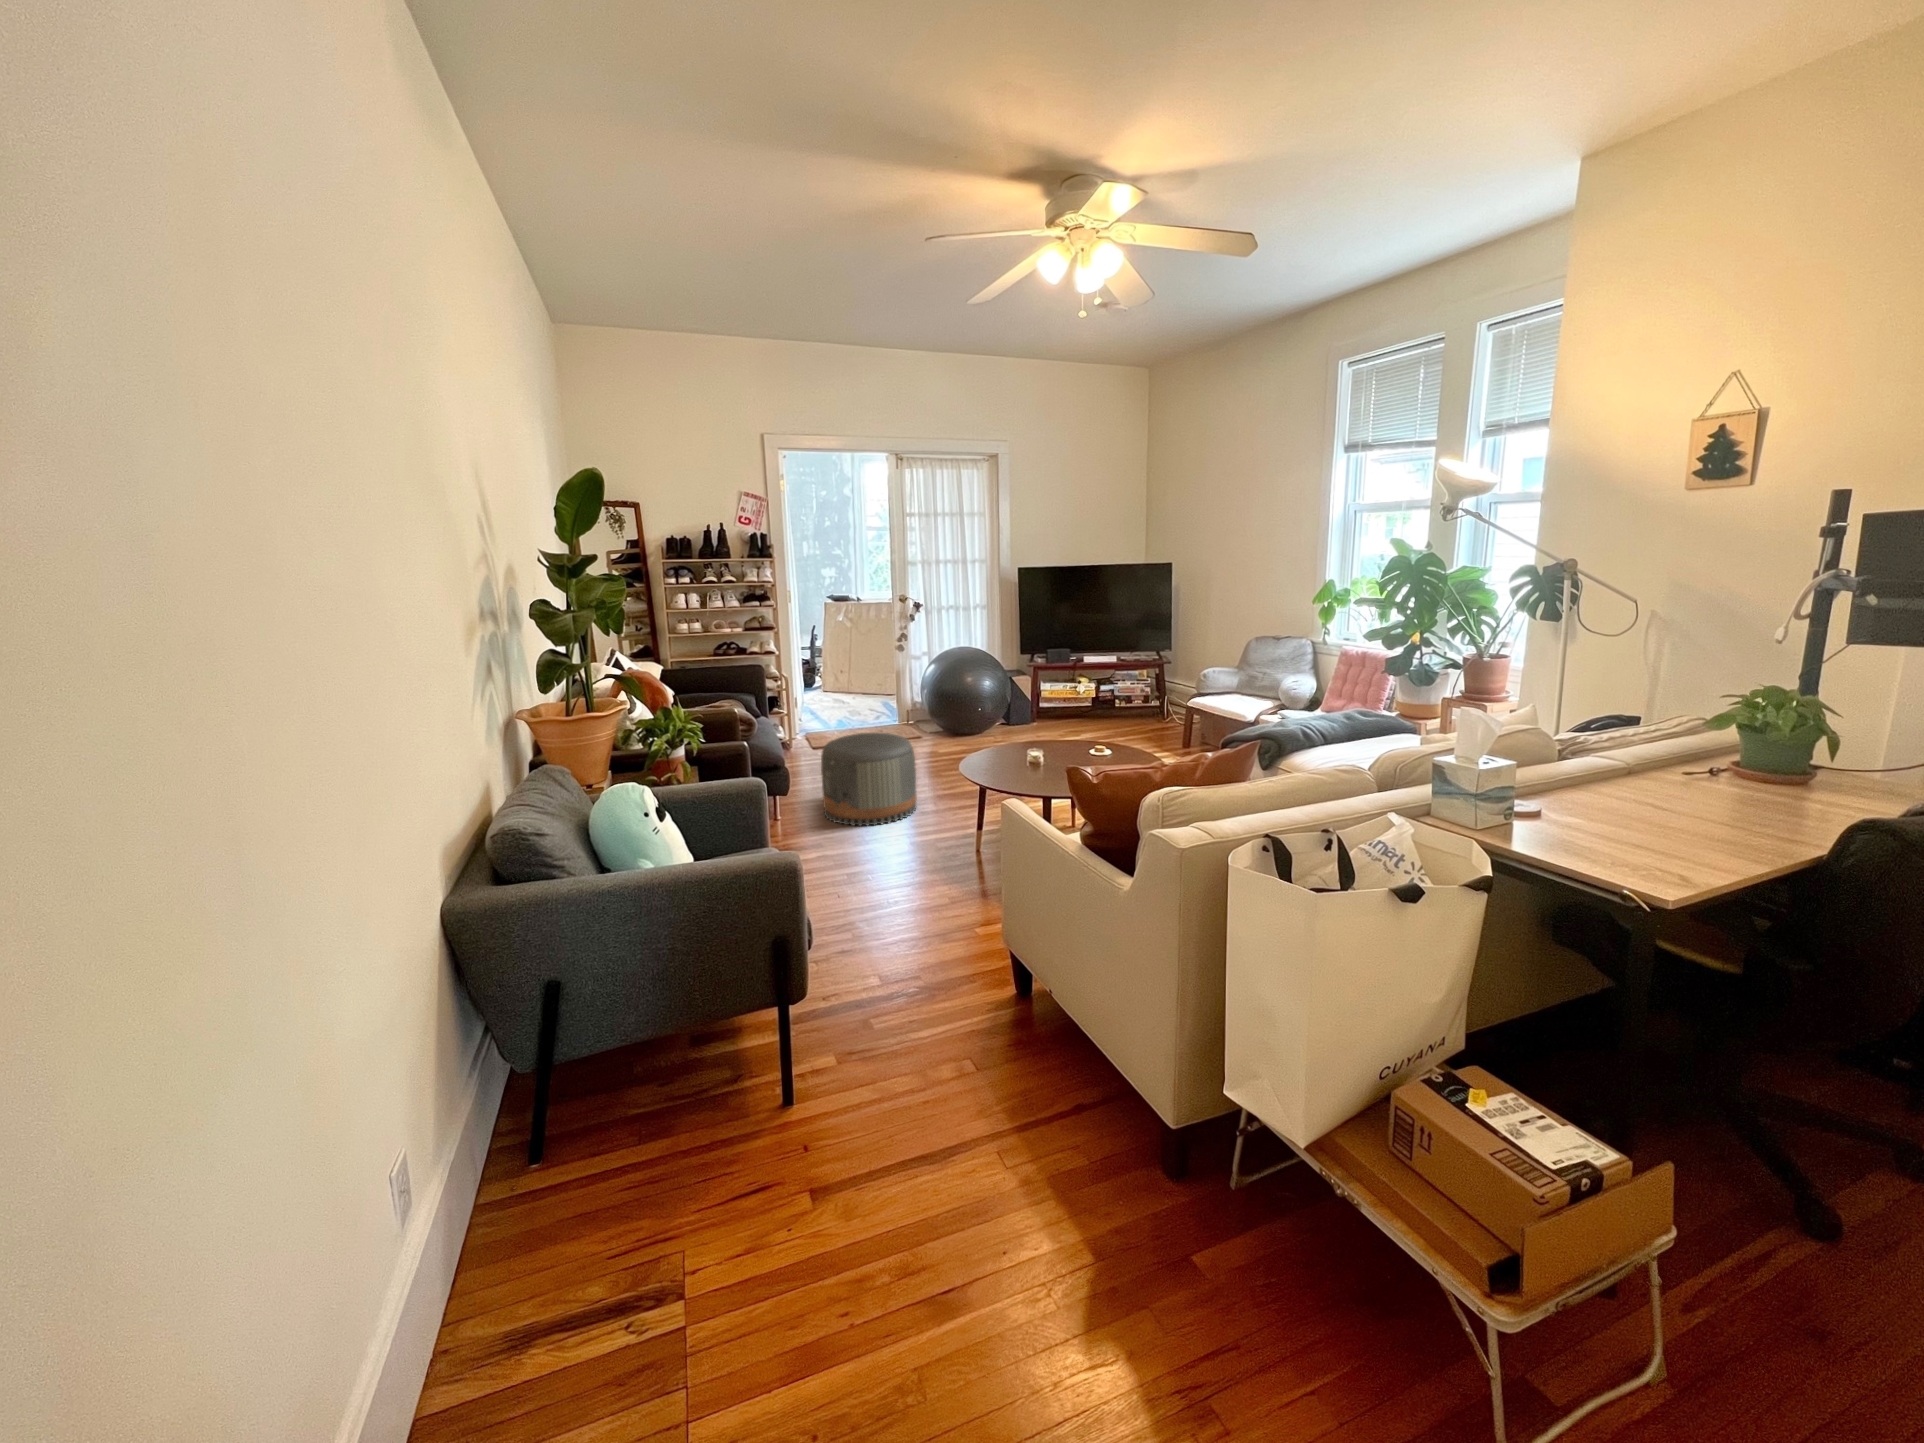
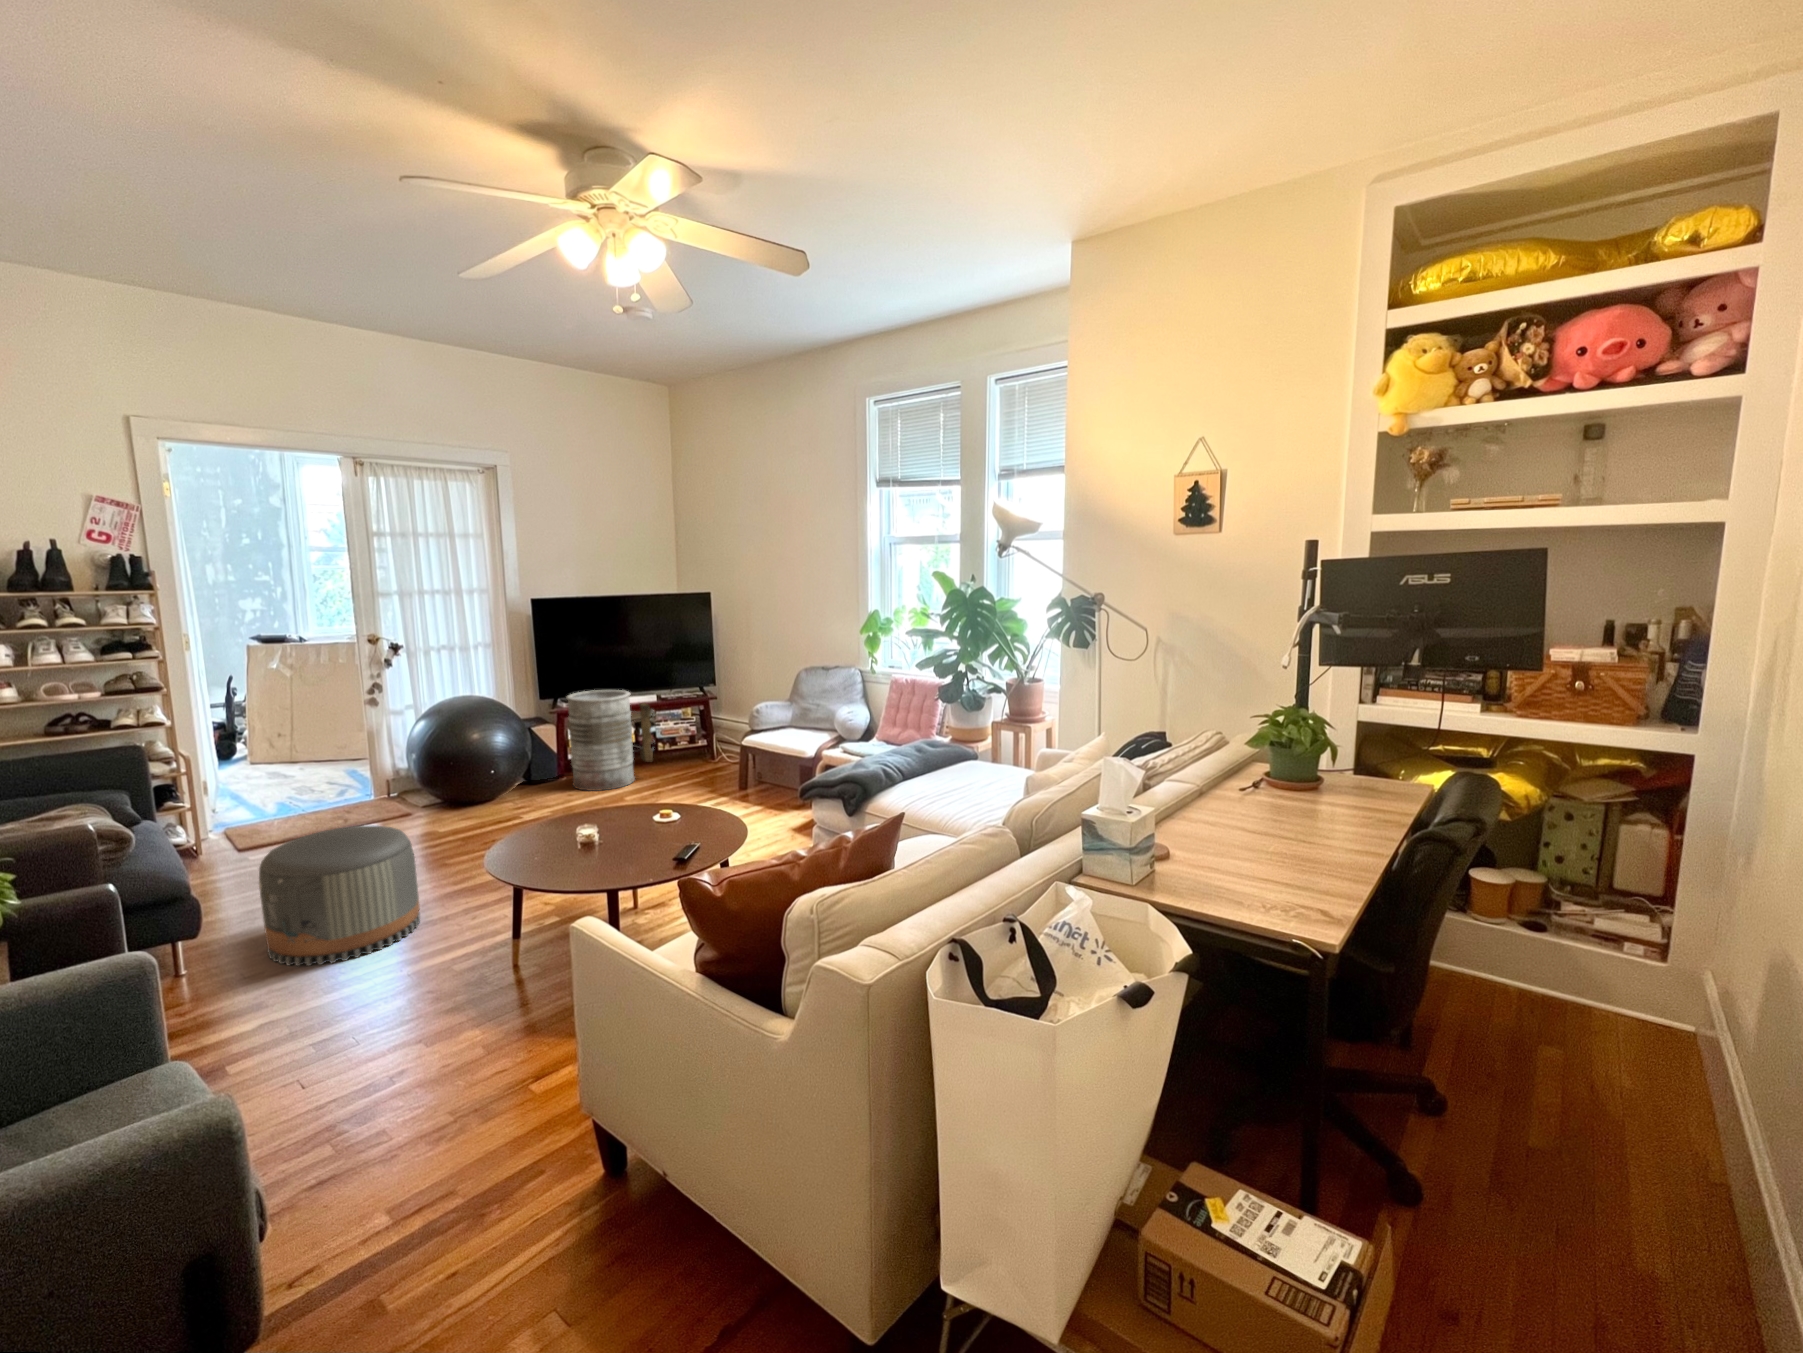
trash can: none [1037,649,1109,734] -> present [567,690,654,791]

